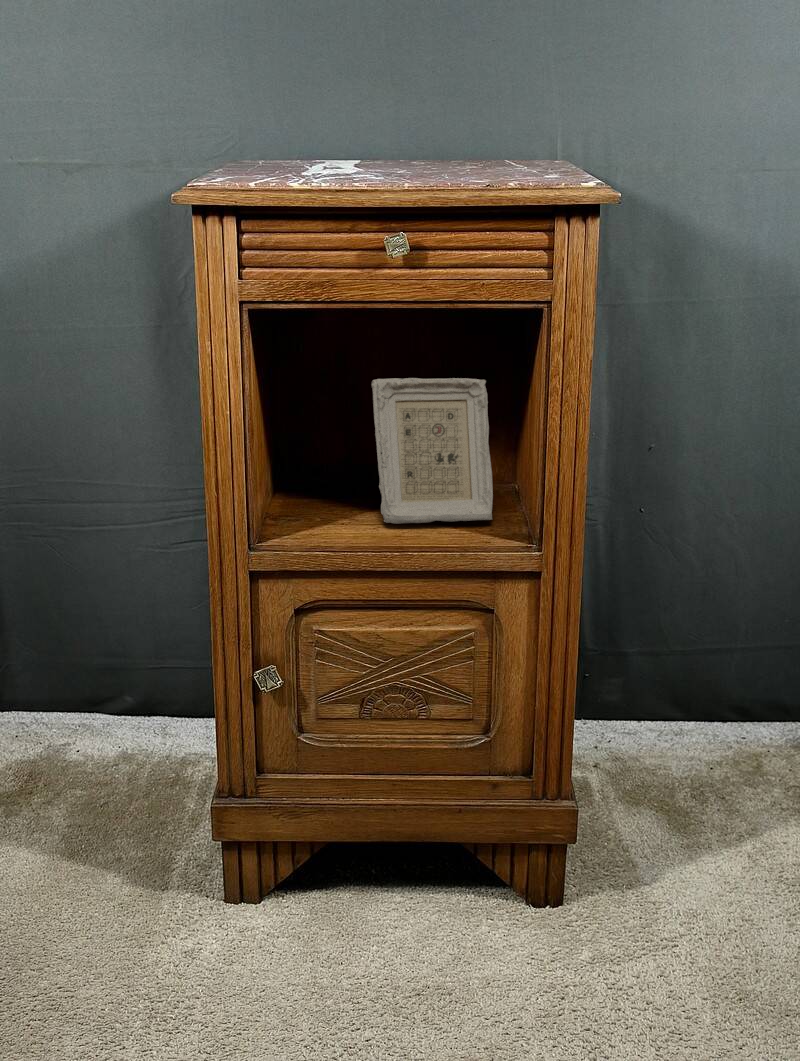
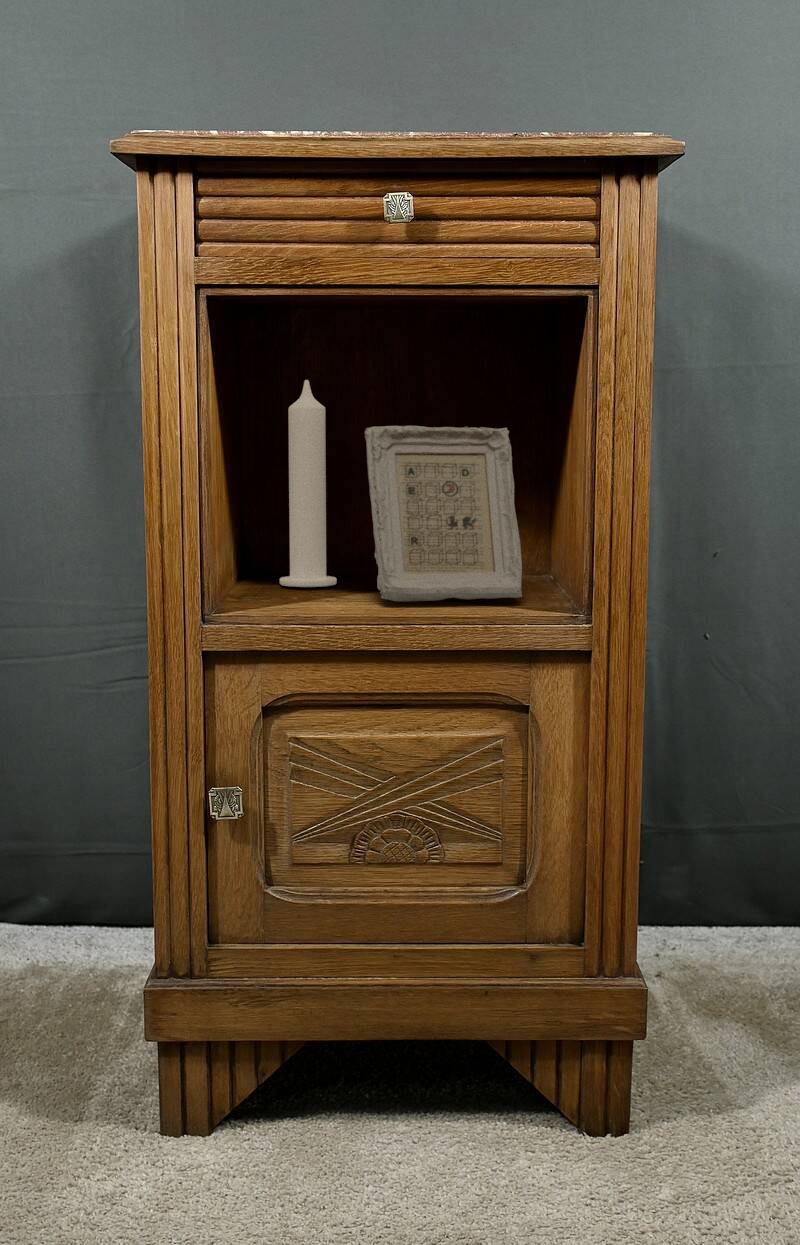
candle: none [306,334,350,498] -> present [280,380,337,587]

